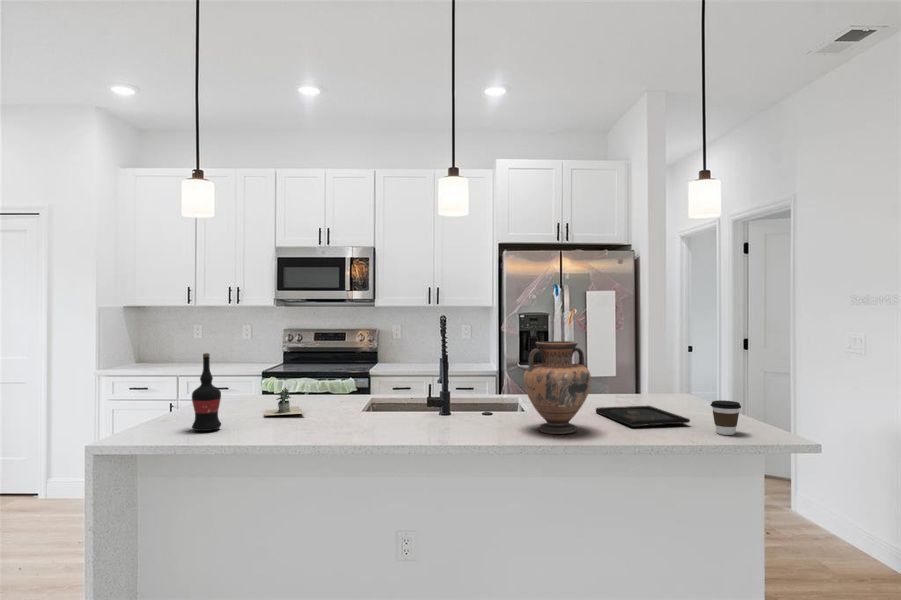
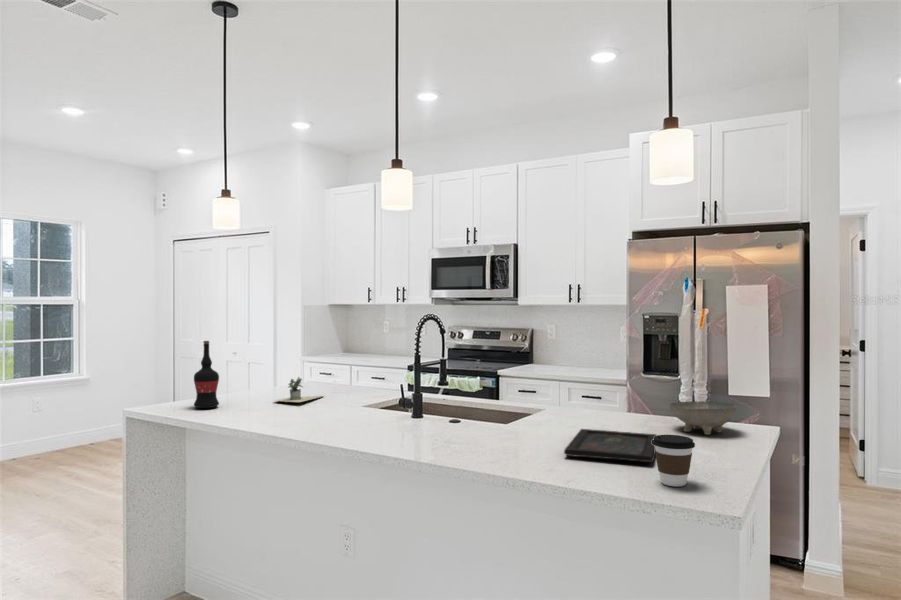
vase: present [524,341,591,434] -> none [433,342,512,452]
bowl: none [630,379,678,403] -> present [670,401,736,435]

